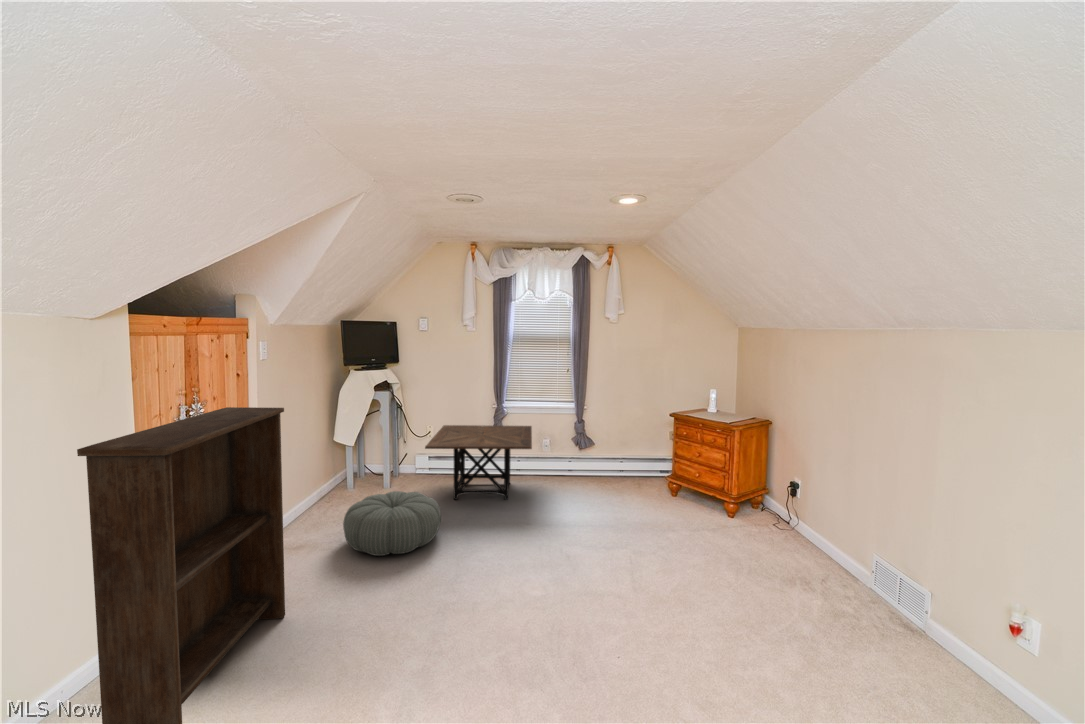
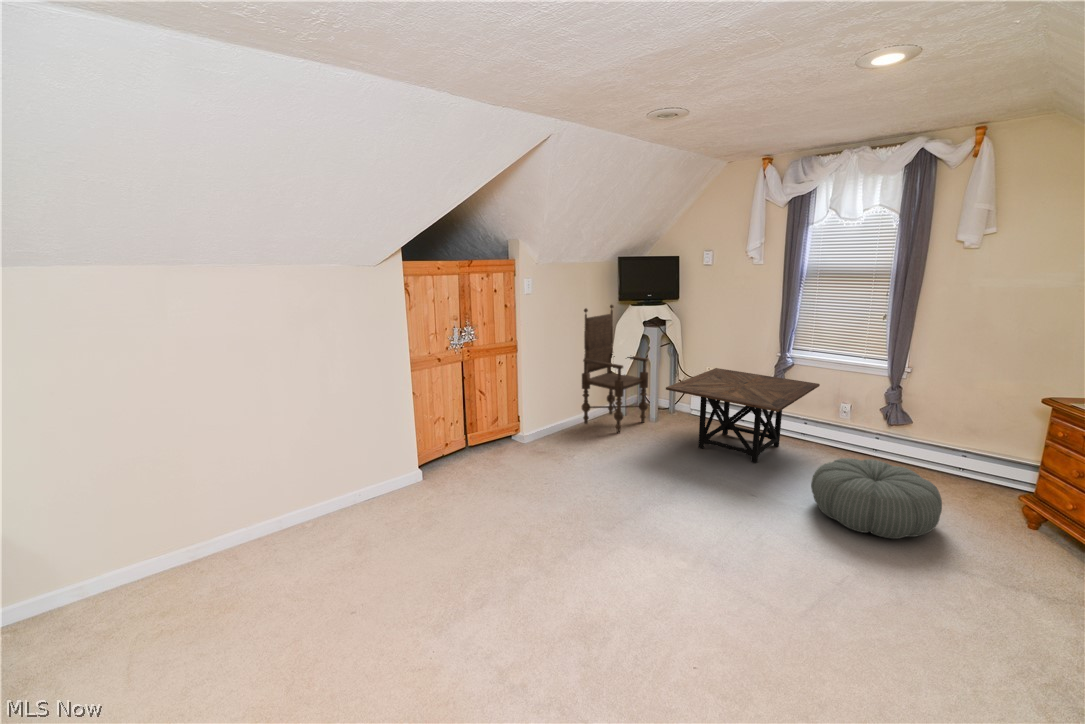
armchair: none [315,371,386,507] -> present [582,305,648,433]
bookshelf: present [77,407,285,724] -> none [332,333,490,552]
pouf: present [343,491,441,556] -> present [811,458,942,539]

